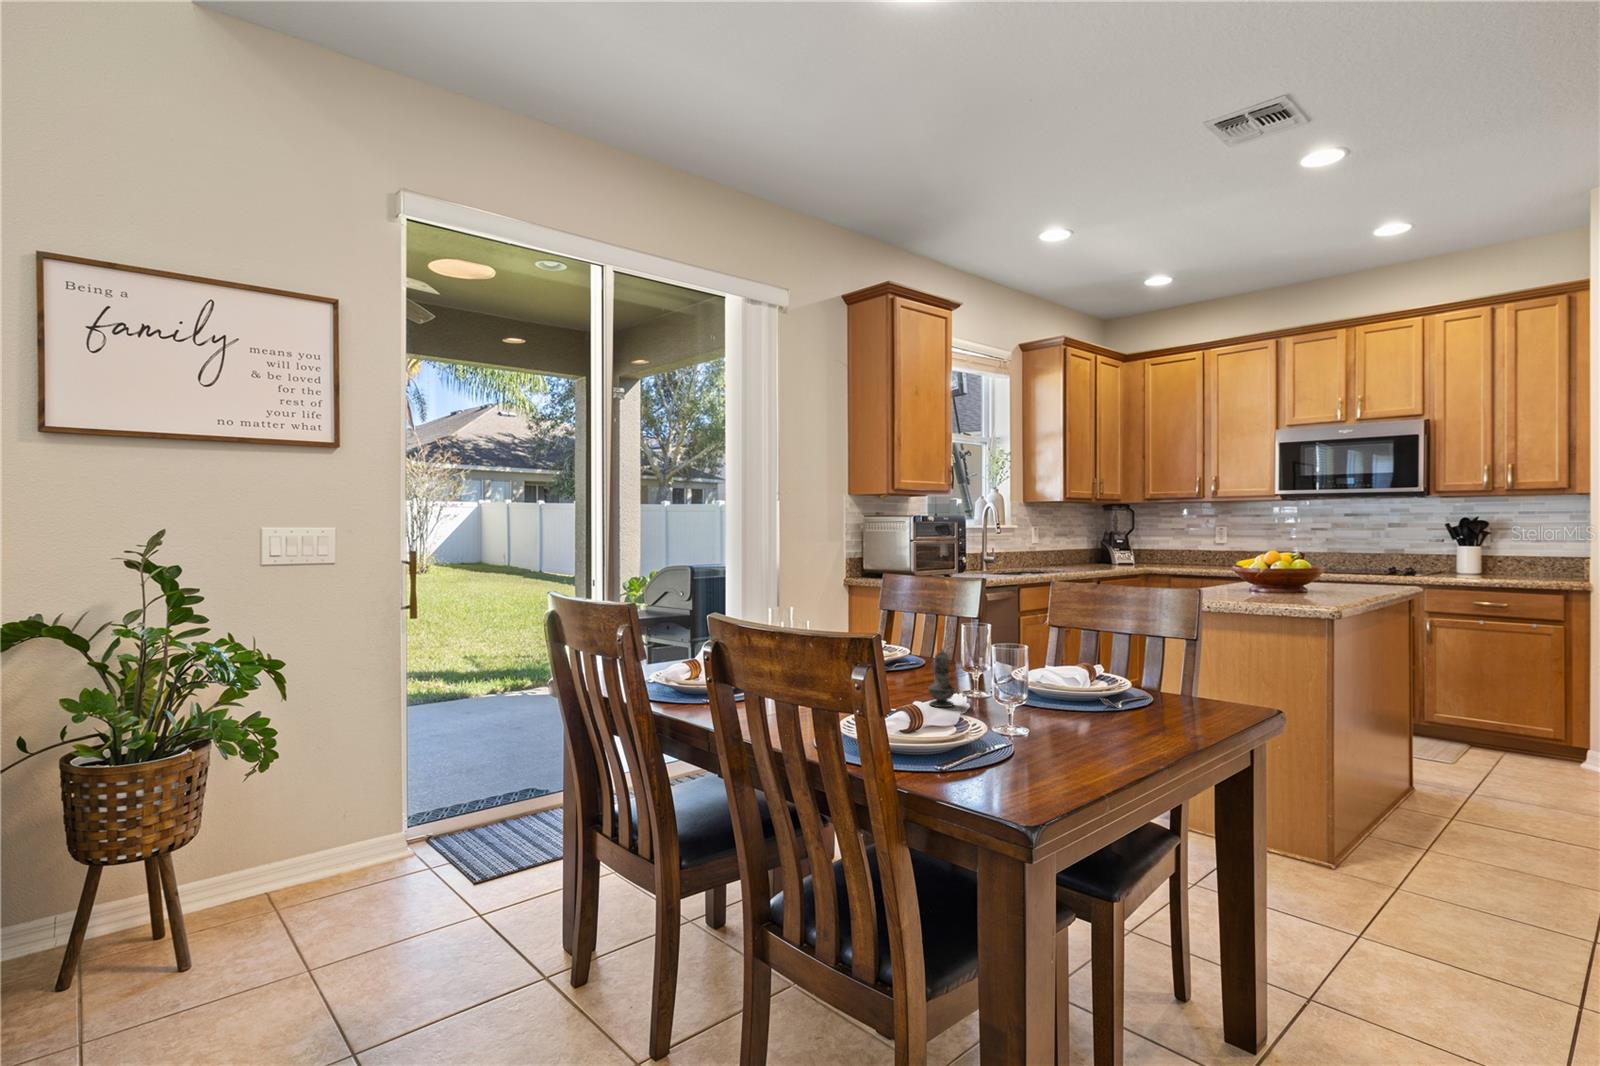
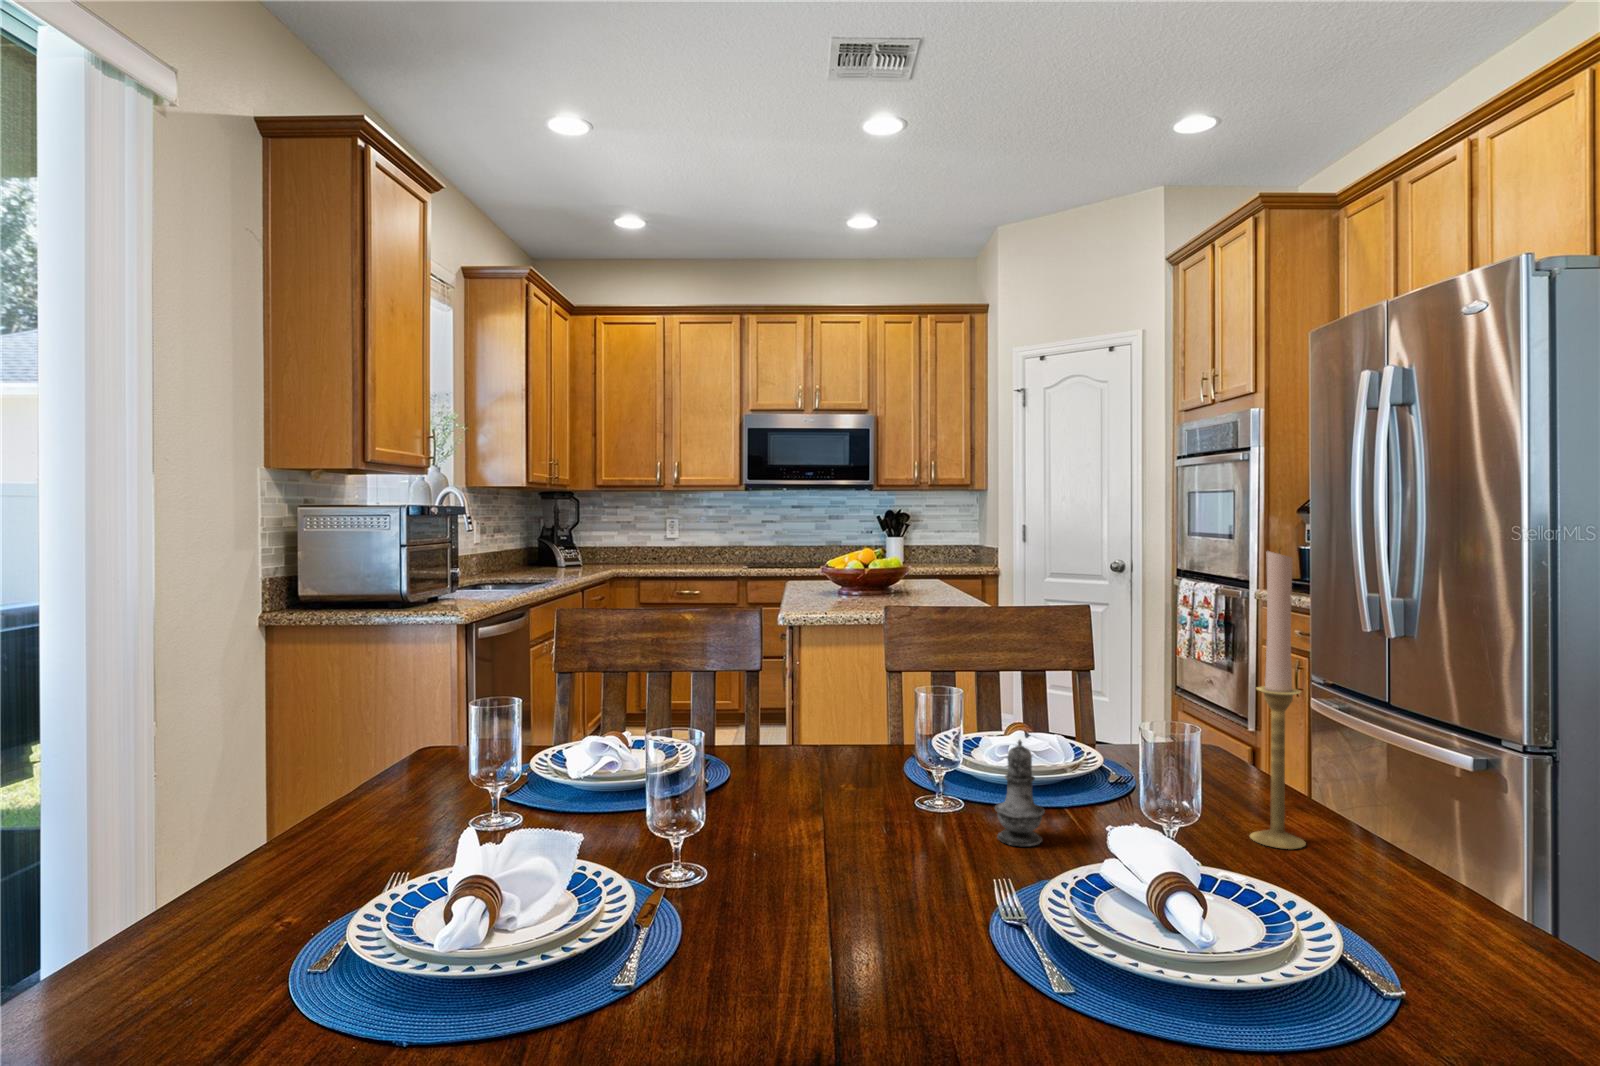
candlestick: none [1058,543,1093,738] -> present [1250,551,1306,849]

